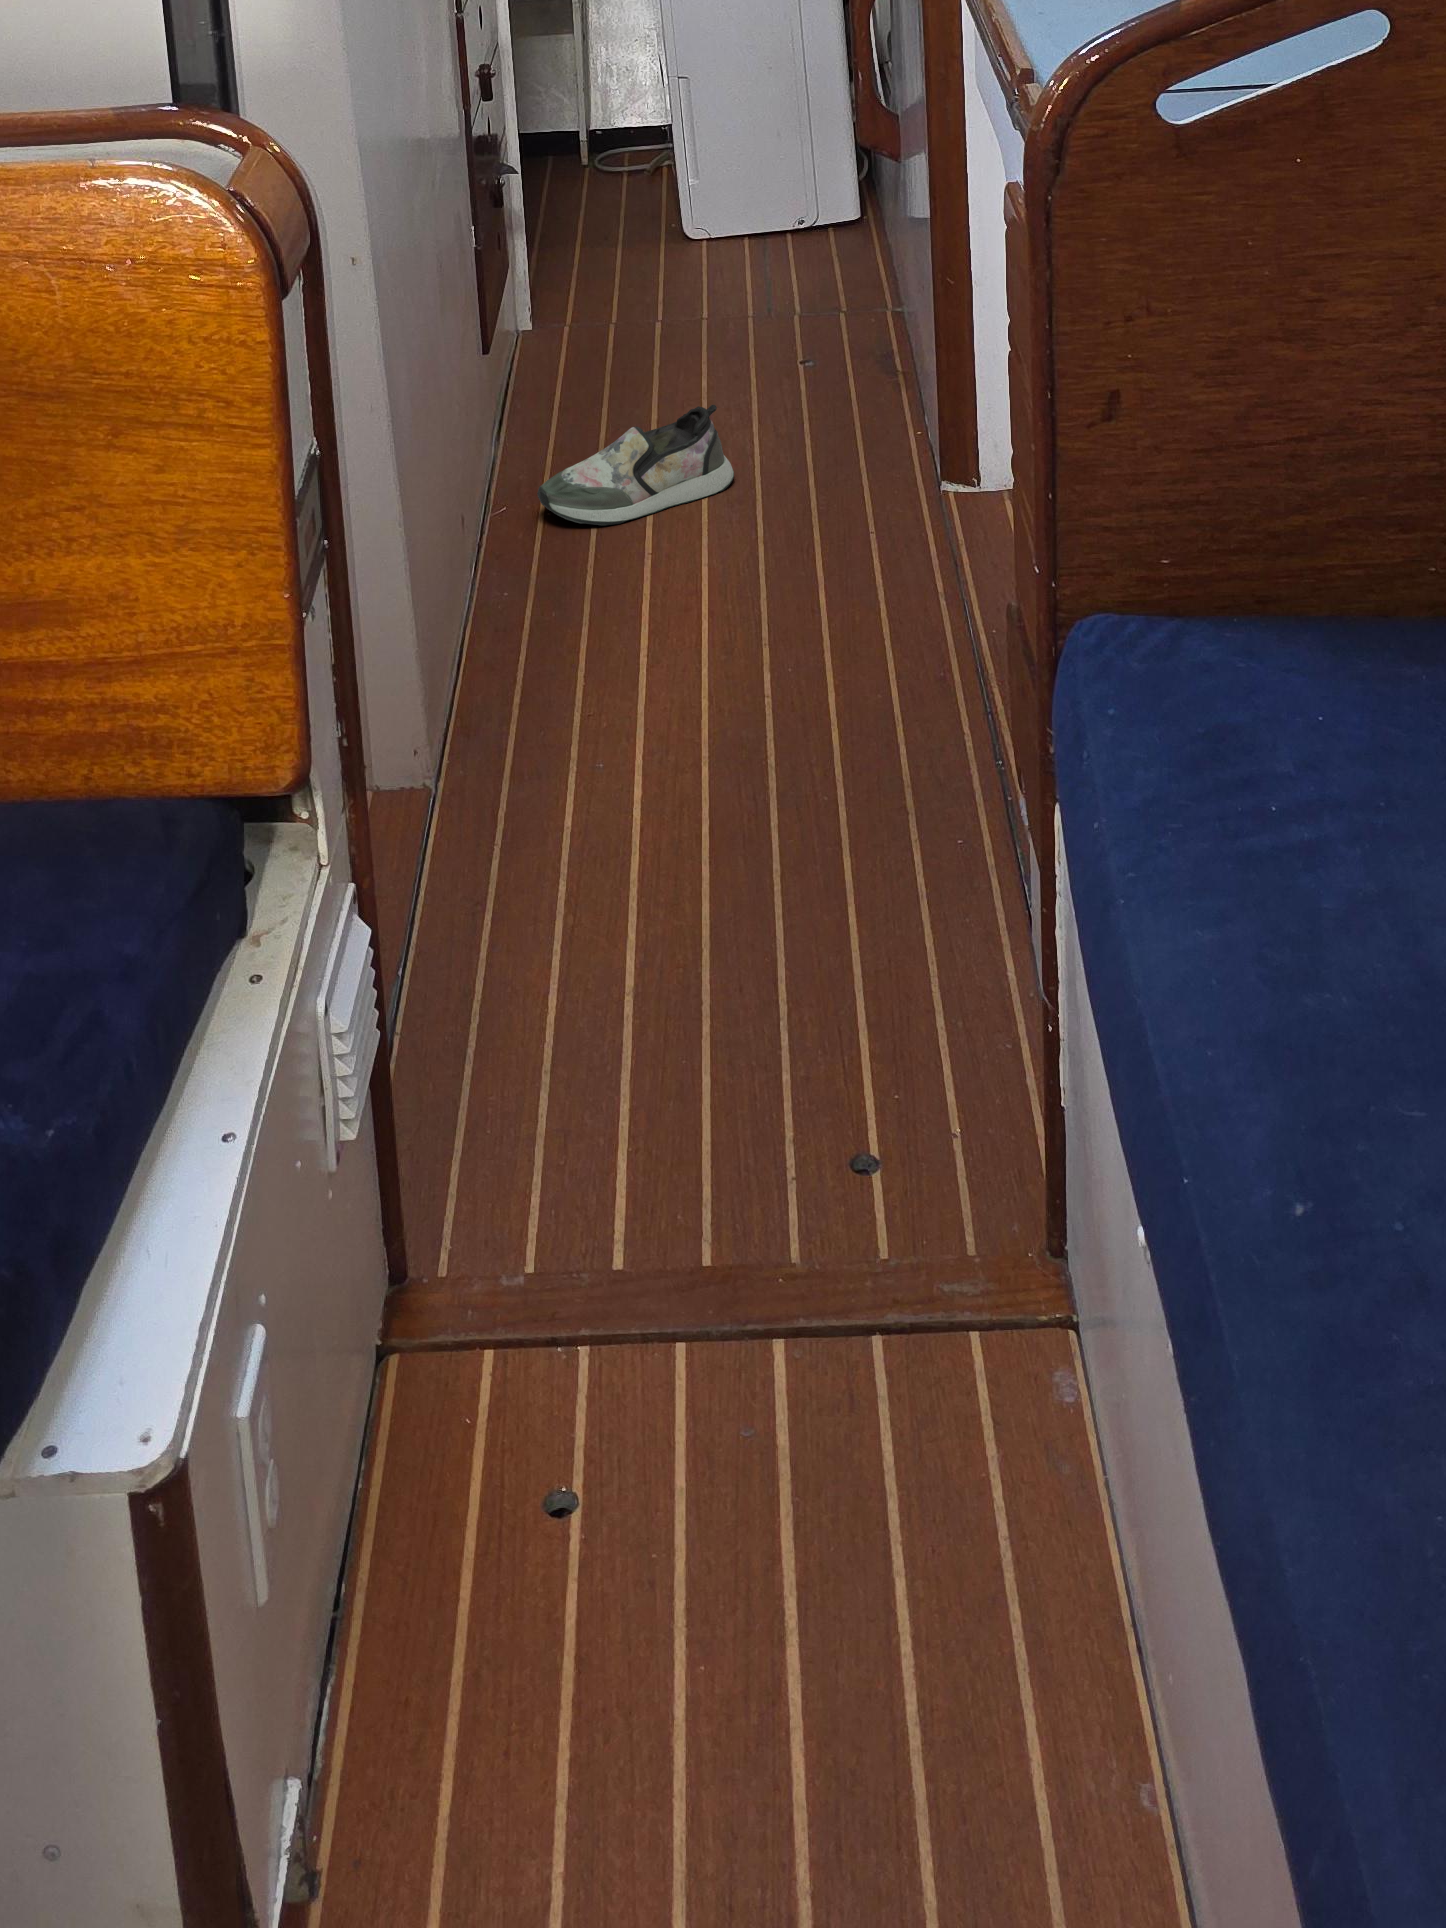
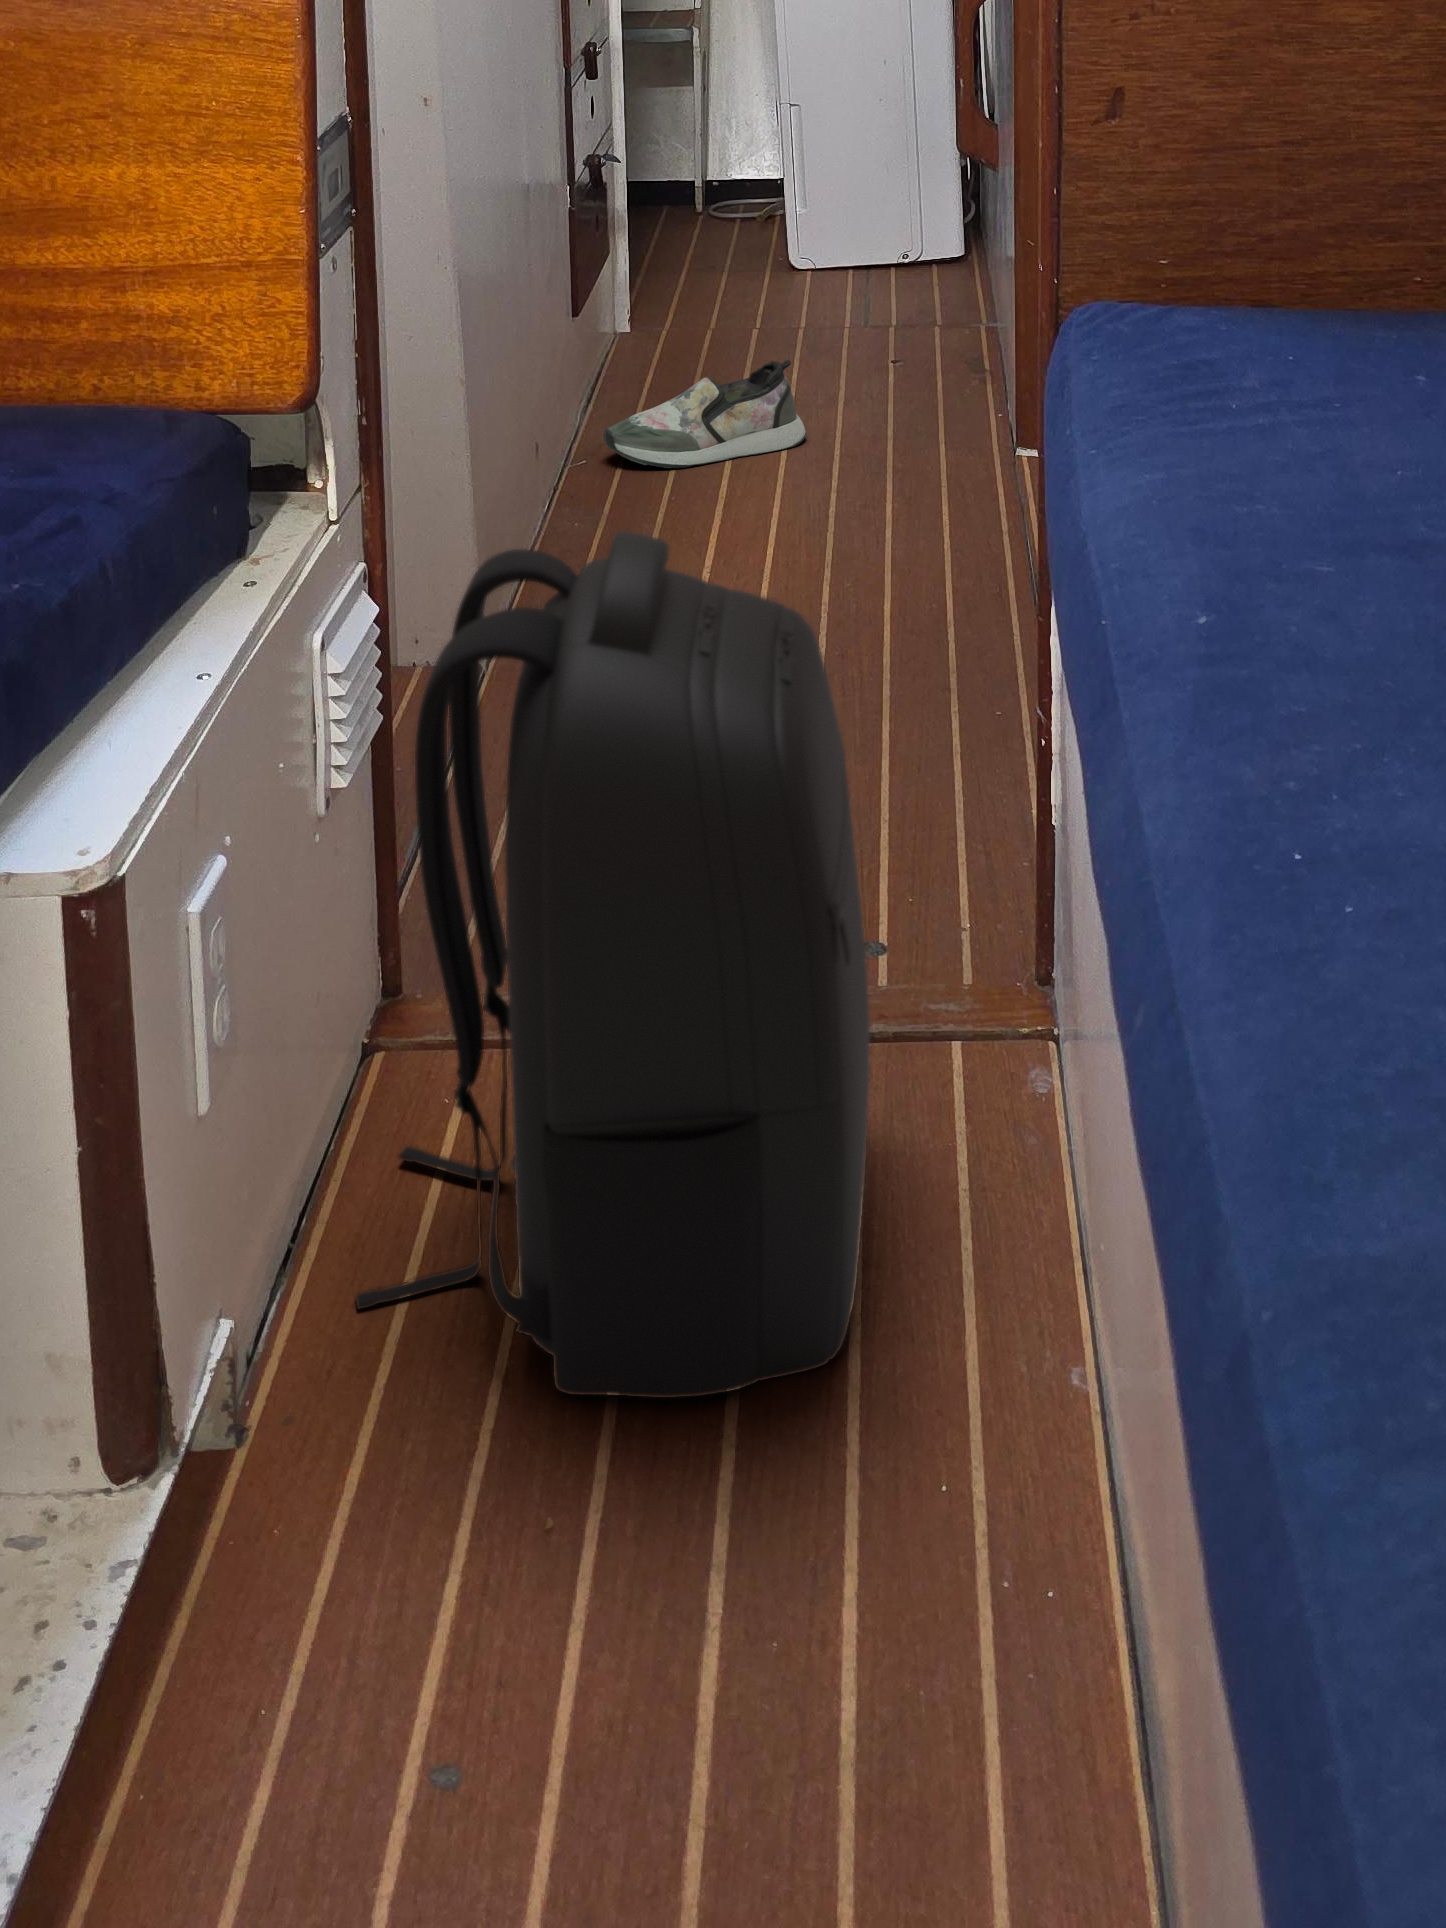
backpack: none [443,978,930,1837] -> present [355,531,870,1398]

